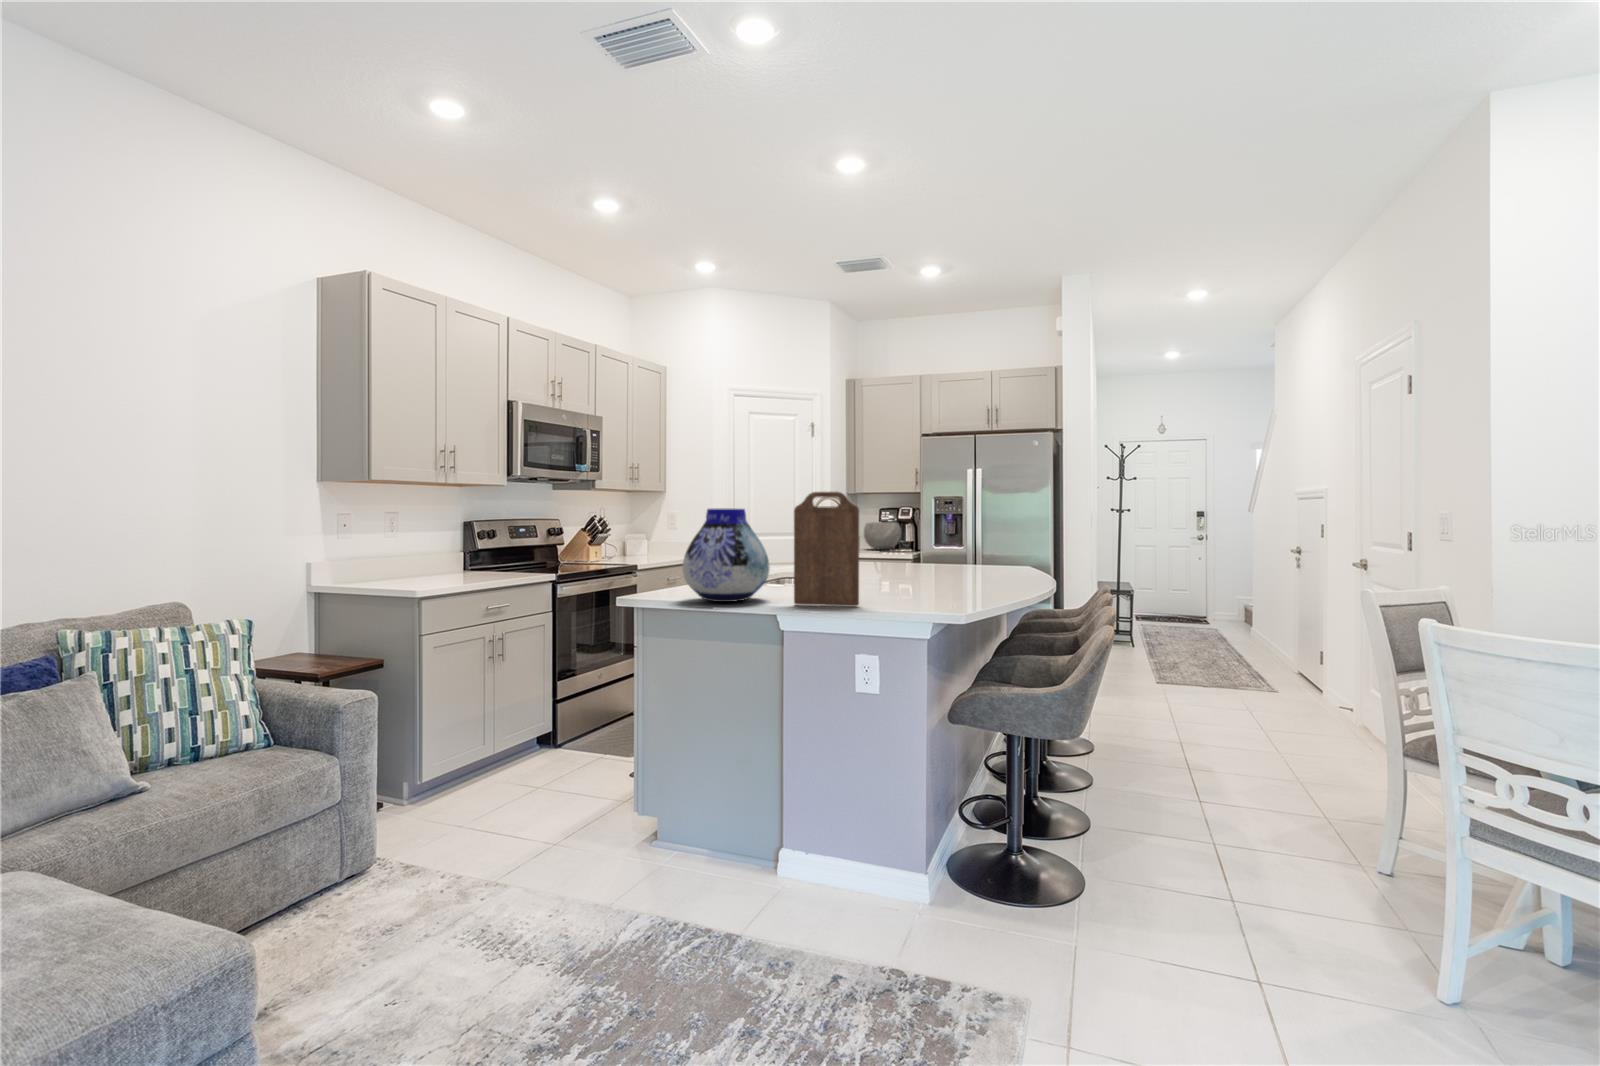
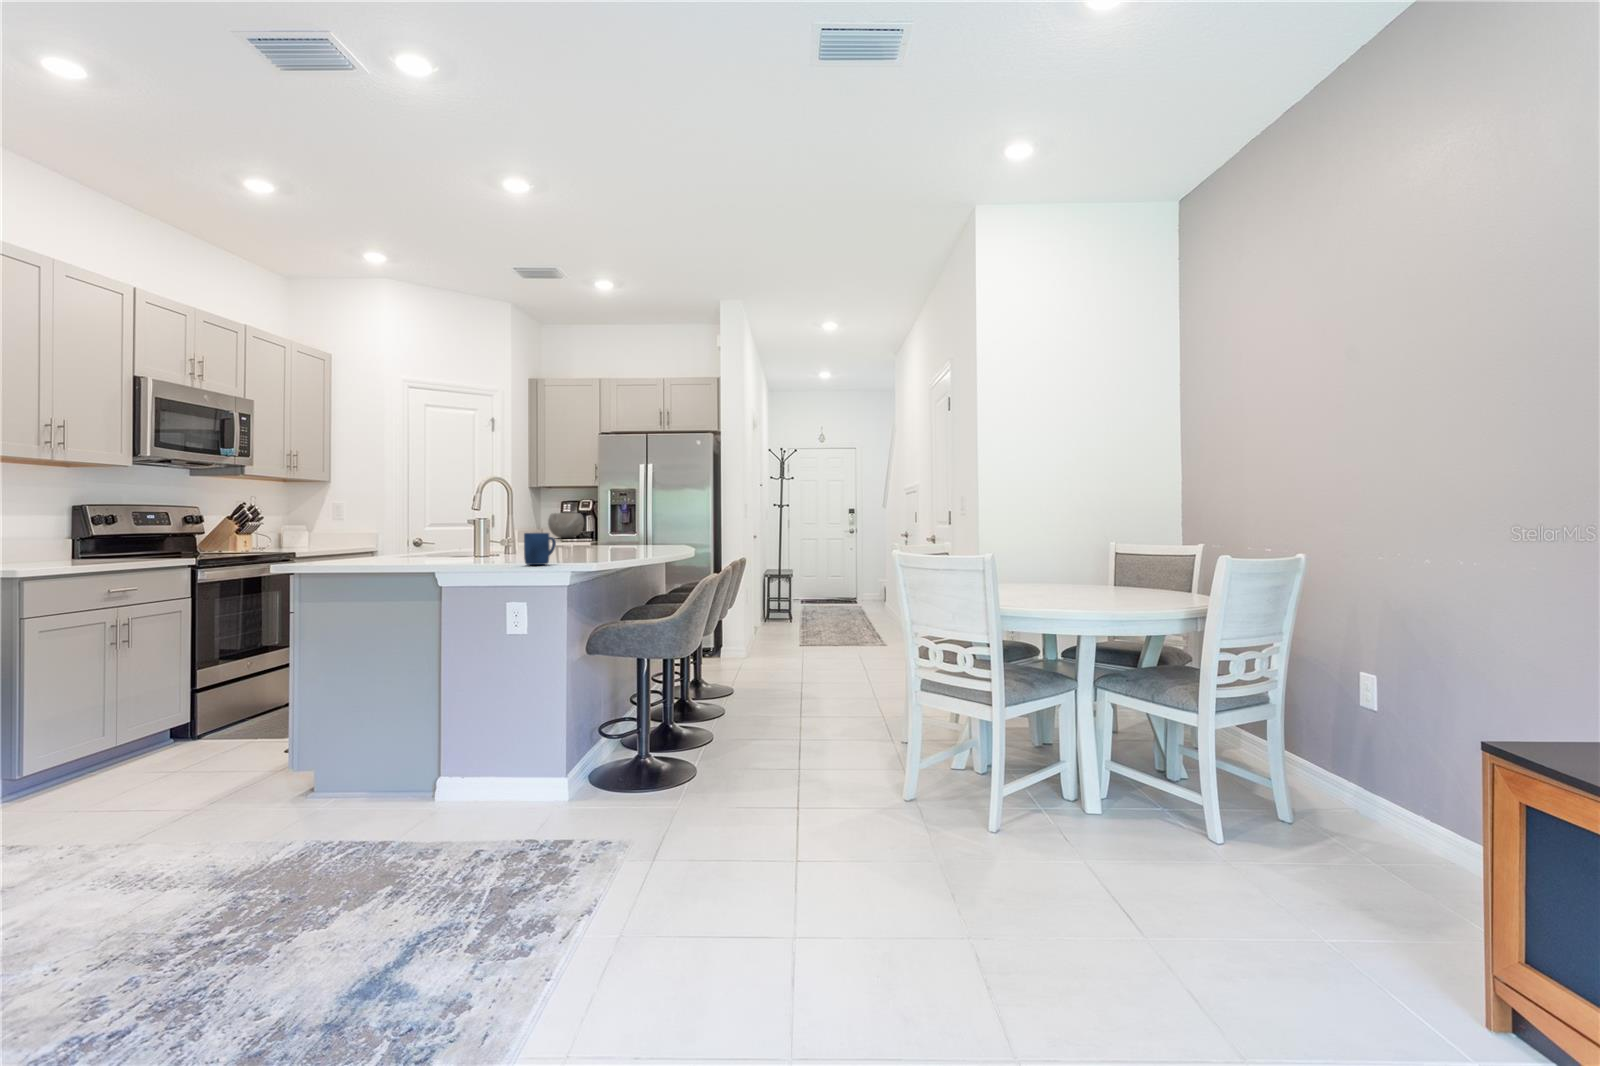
cutting board: present [794,492,859,606] -> none [448,469,508,564]
vase: present [682,509,770,602] -> none [339,482,428,564]
mug: none [882,572,918,614] -> present [524,533,556,565]

